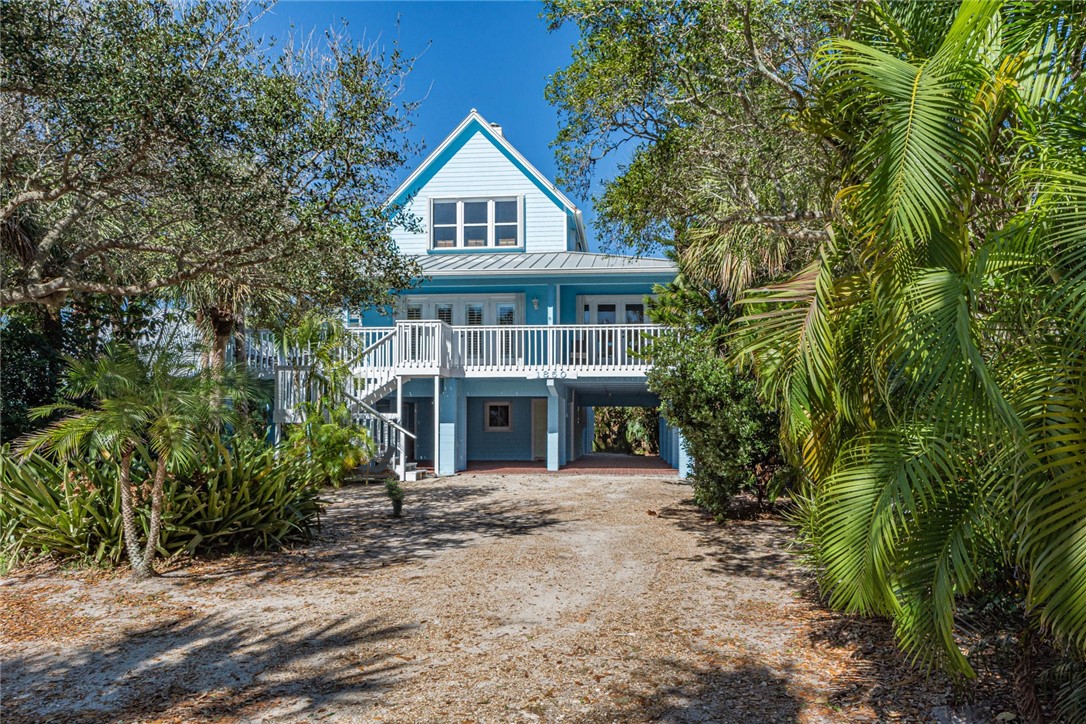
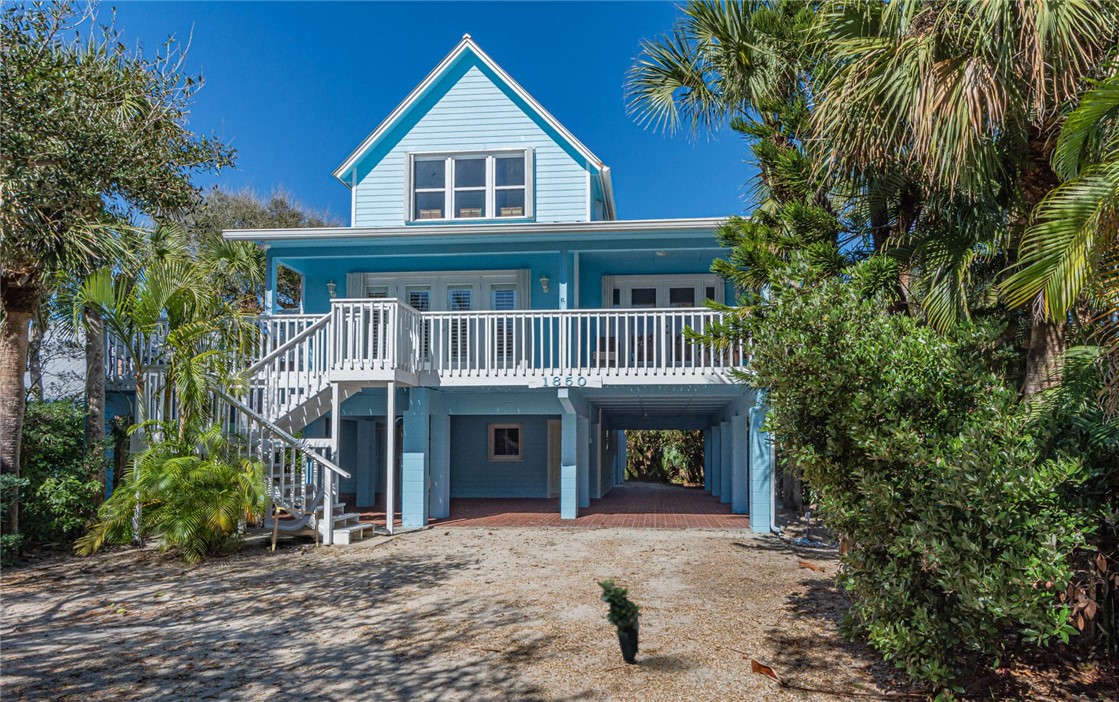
potted plant: present [384,478,404,517] -> present [597,579,642,664]

